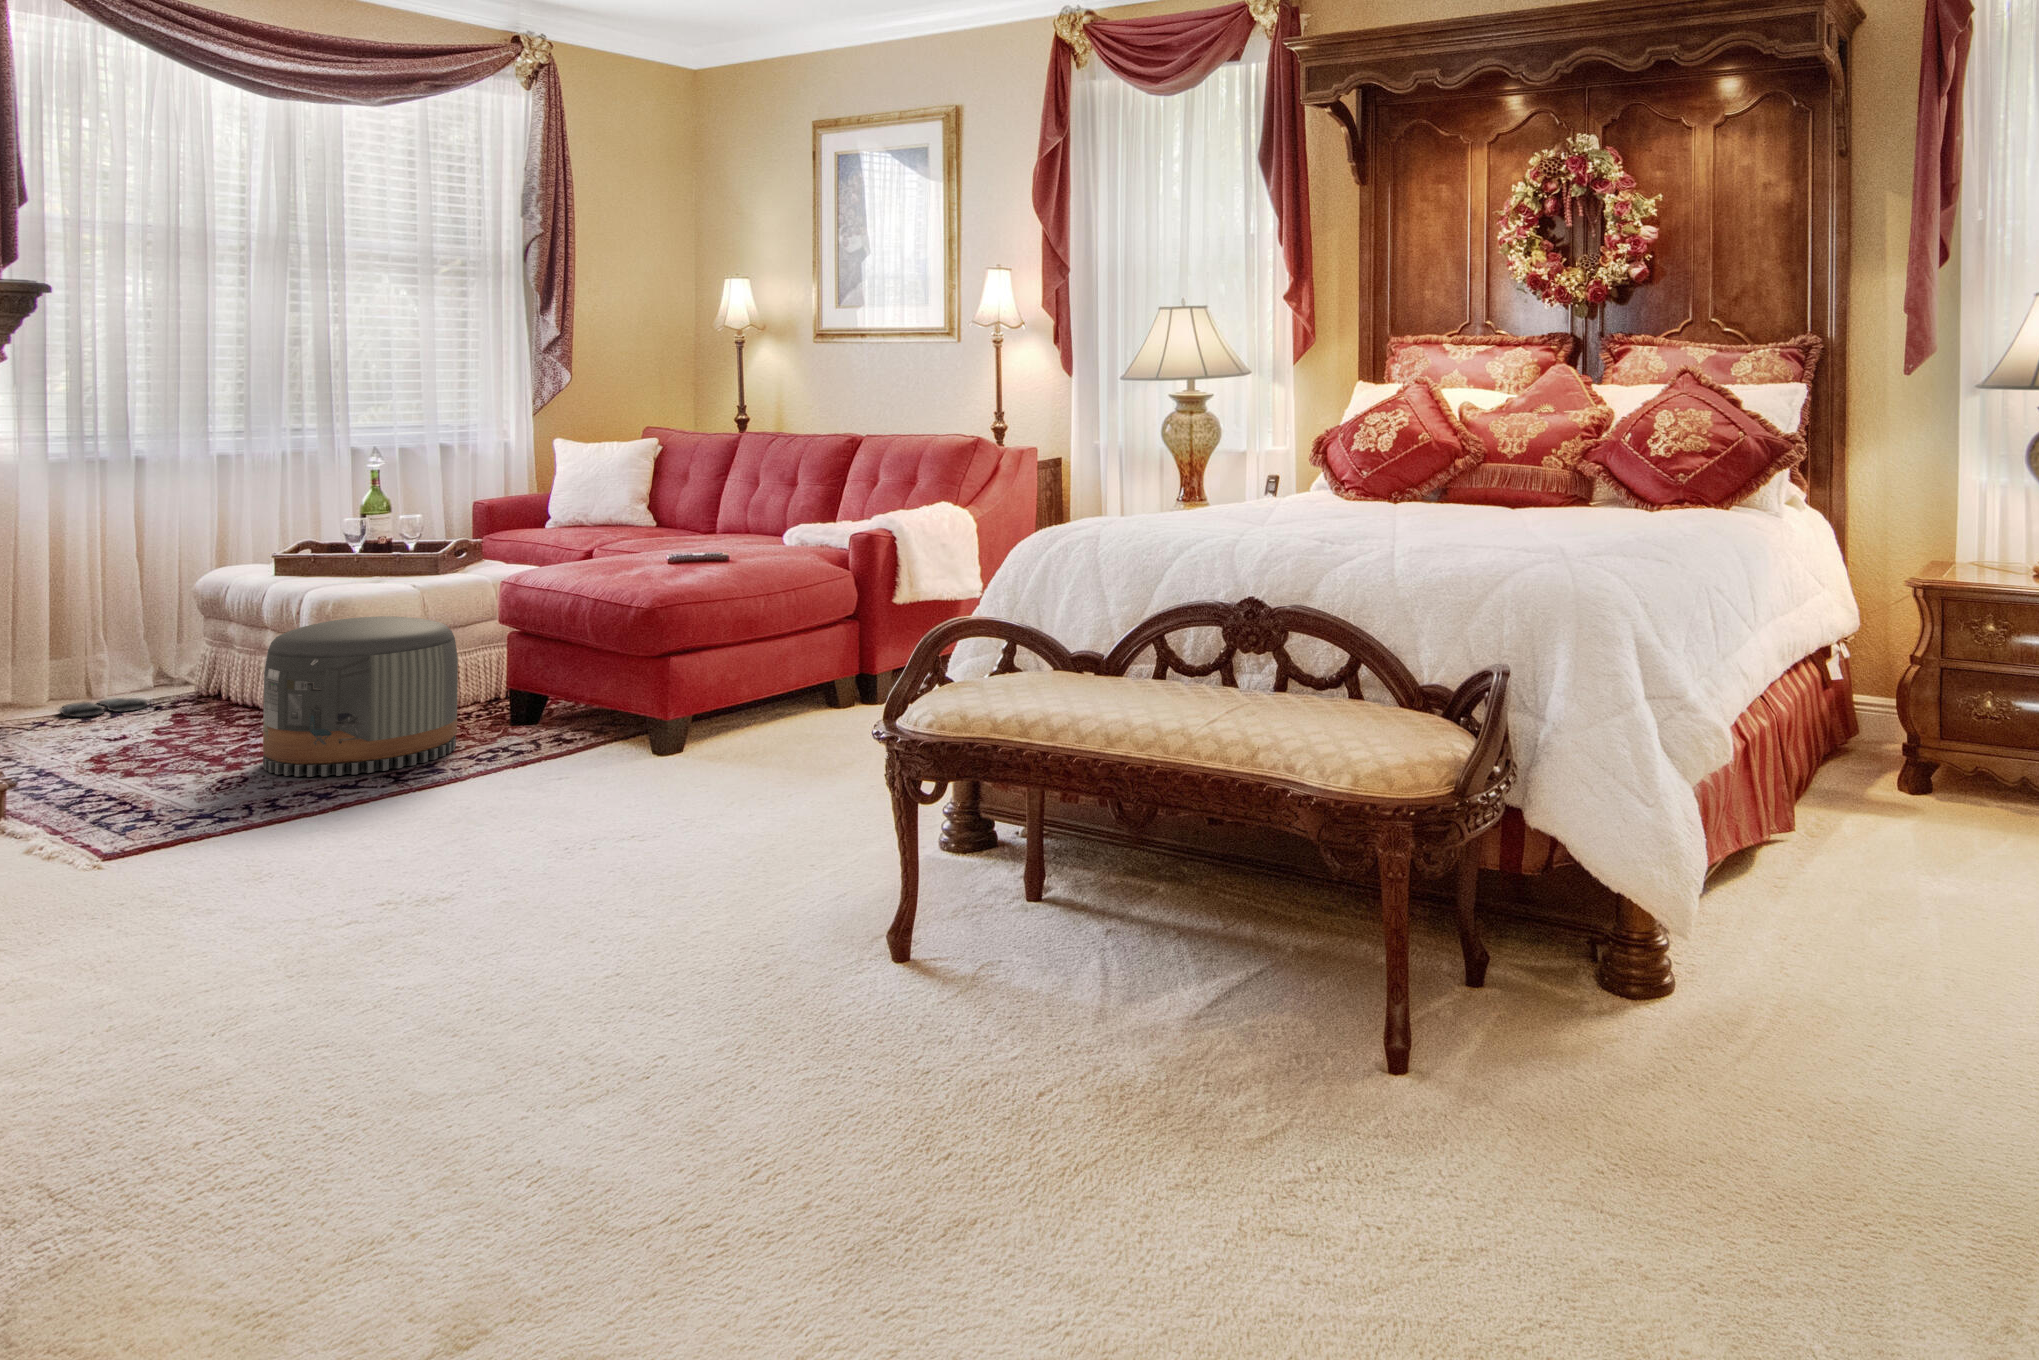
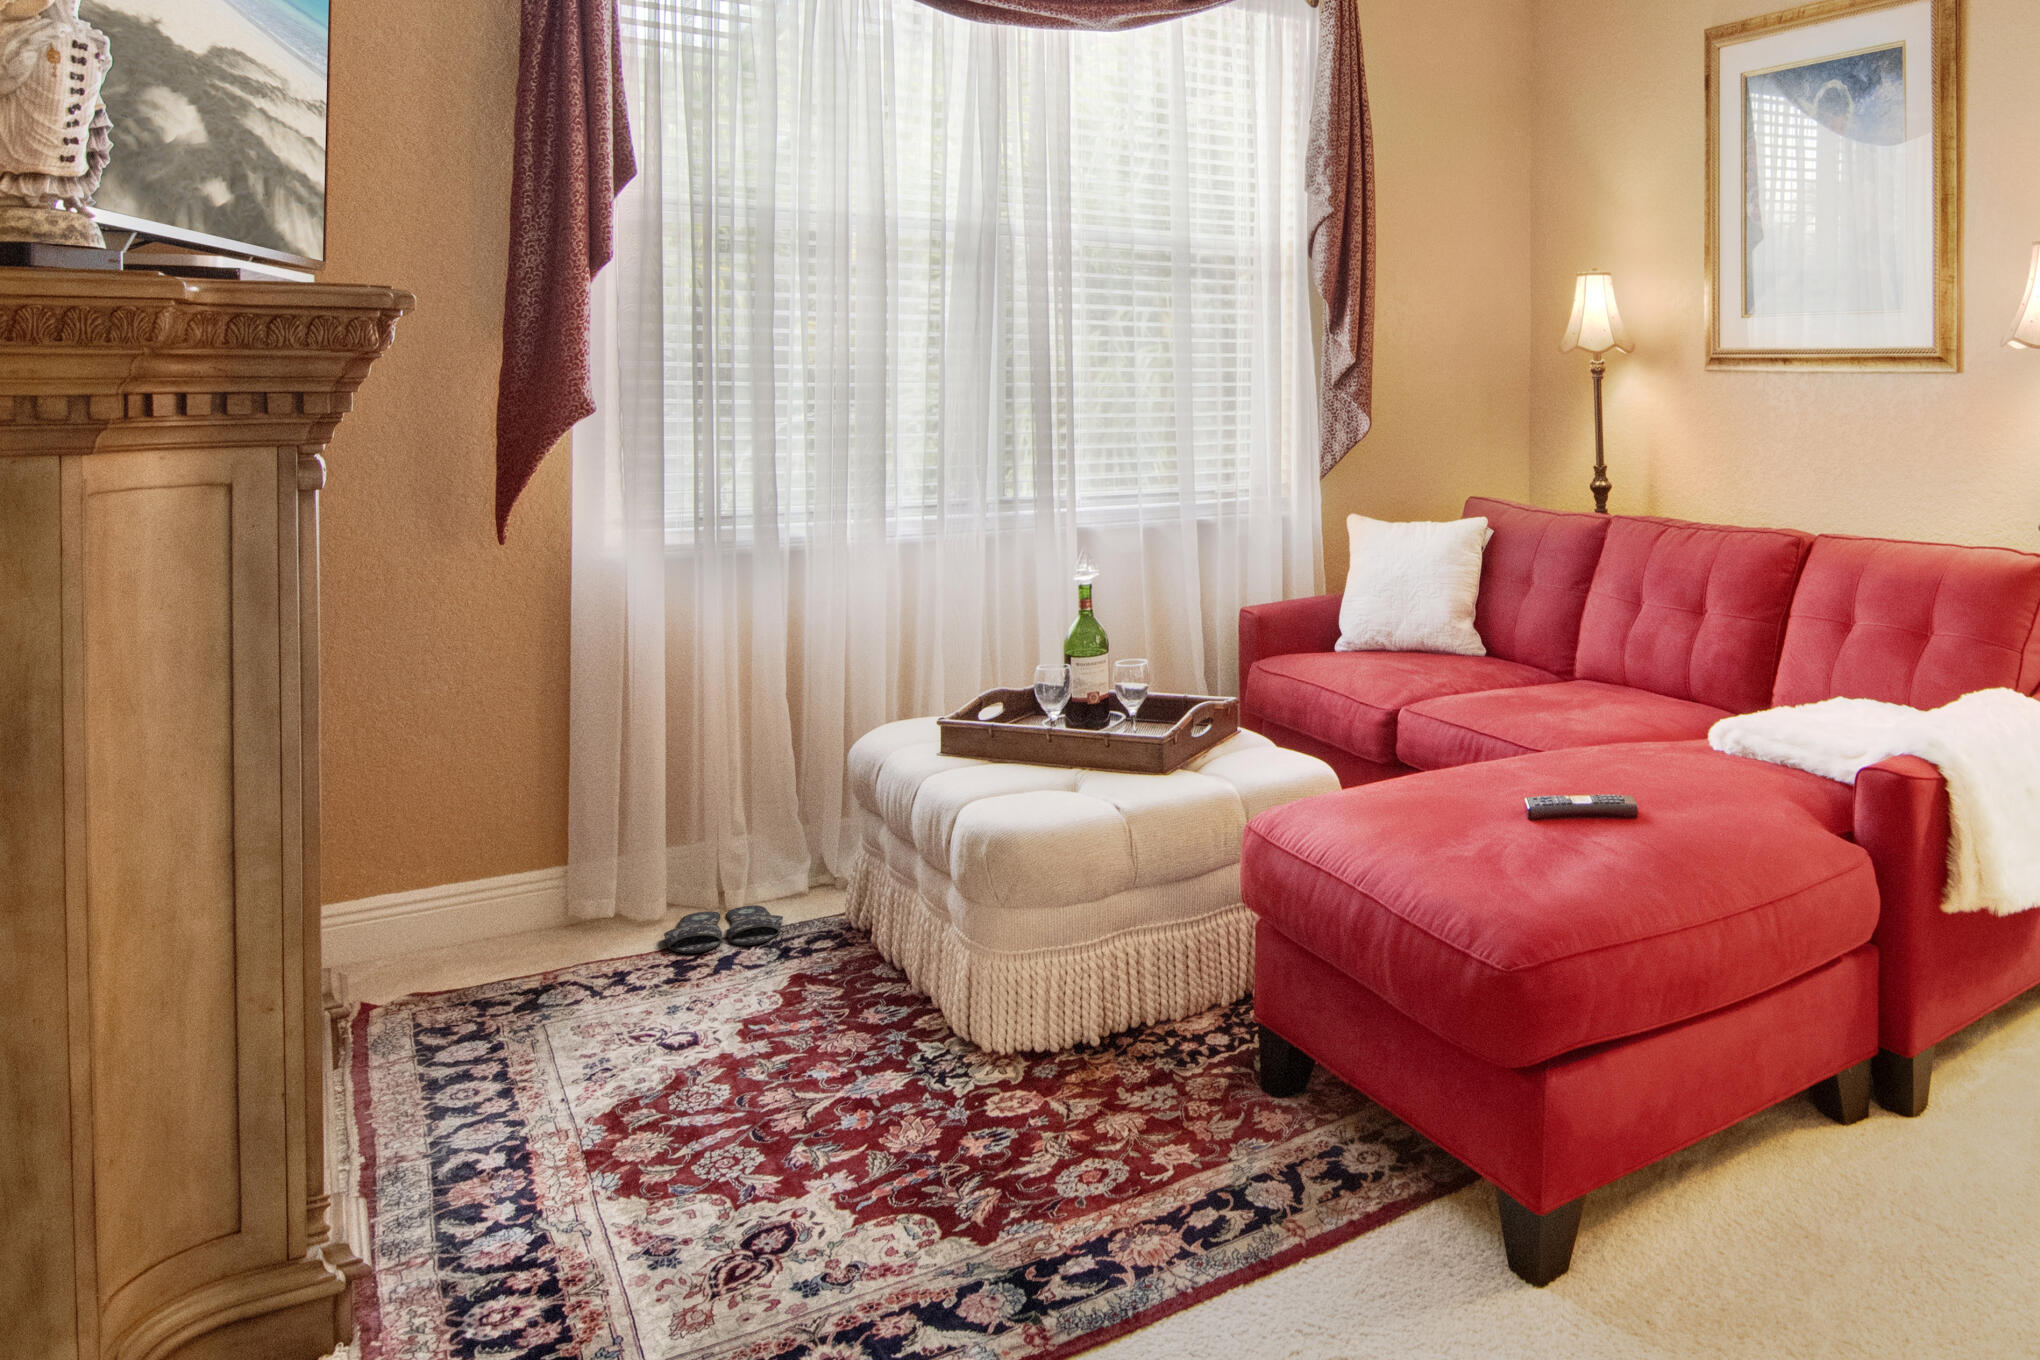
pouf: present [263,616,458,777] -> none [837,892,1163,1255]

